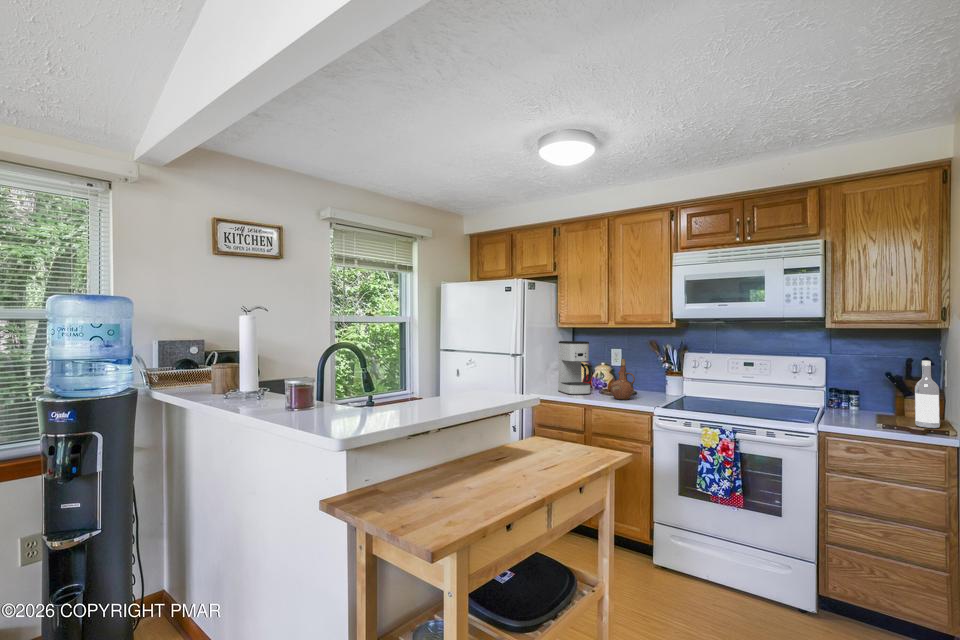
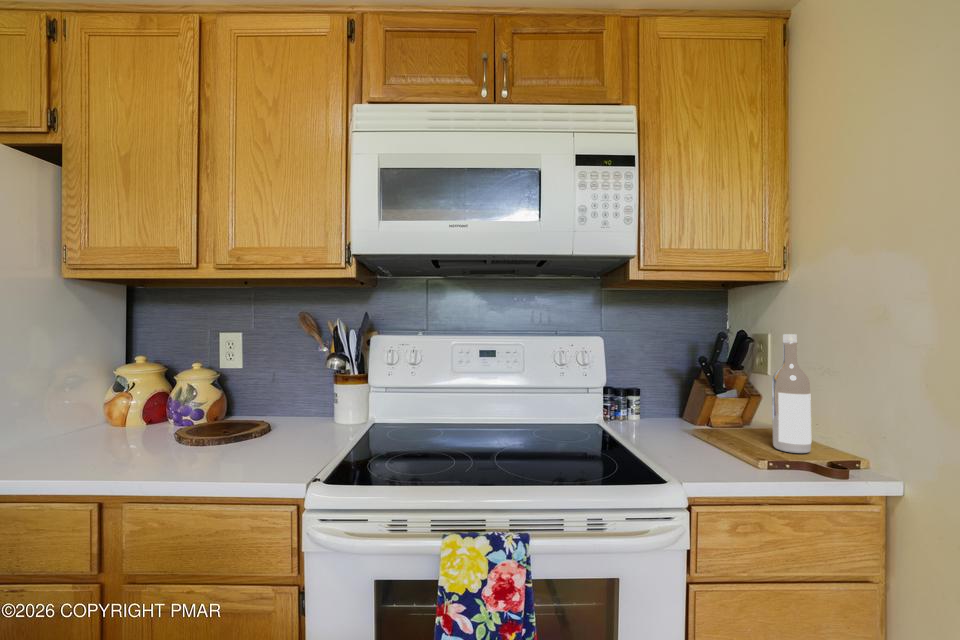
coffee maker: present [558,341,592,395] -> none [42,311,152,464]
ceramic pitcher: present [610,359,635,400] -> none [190,354,261,464]

